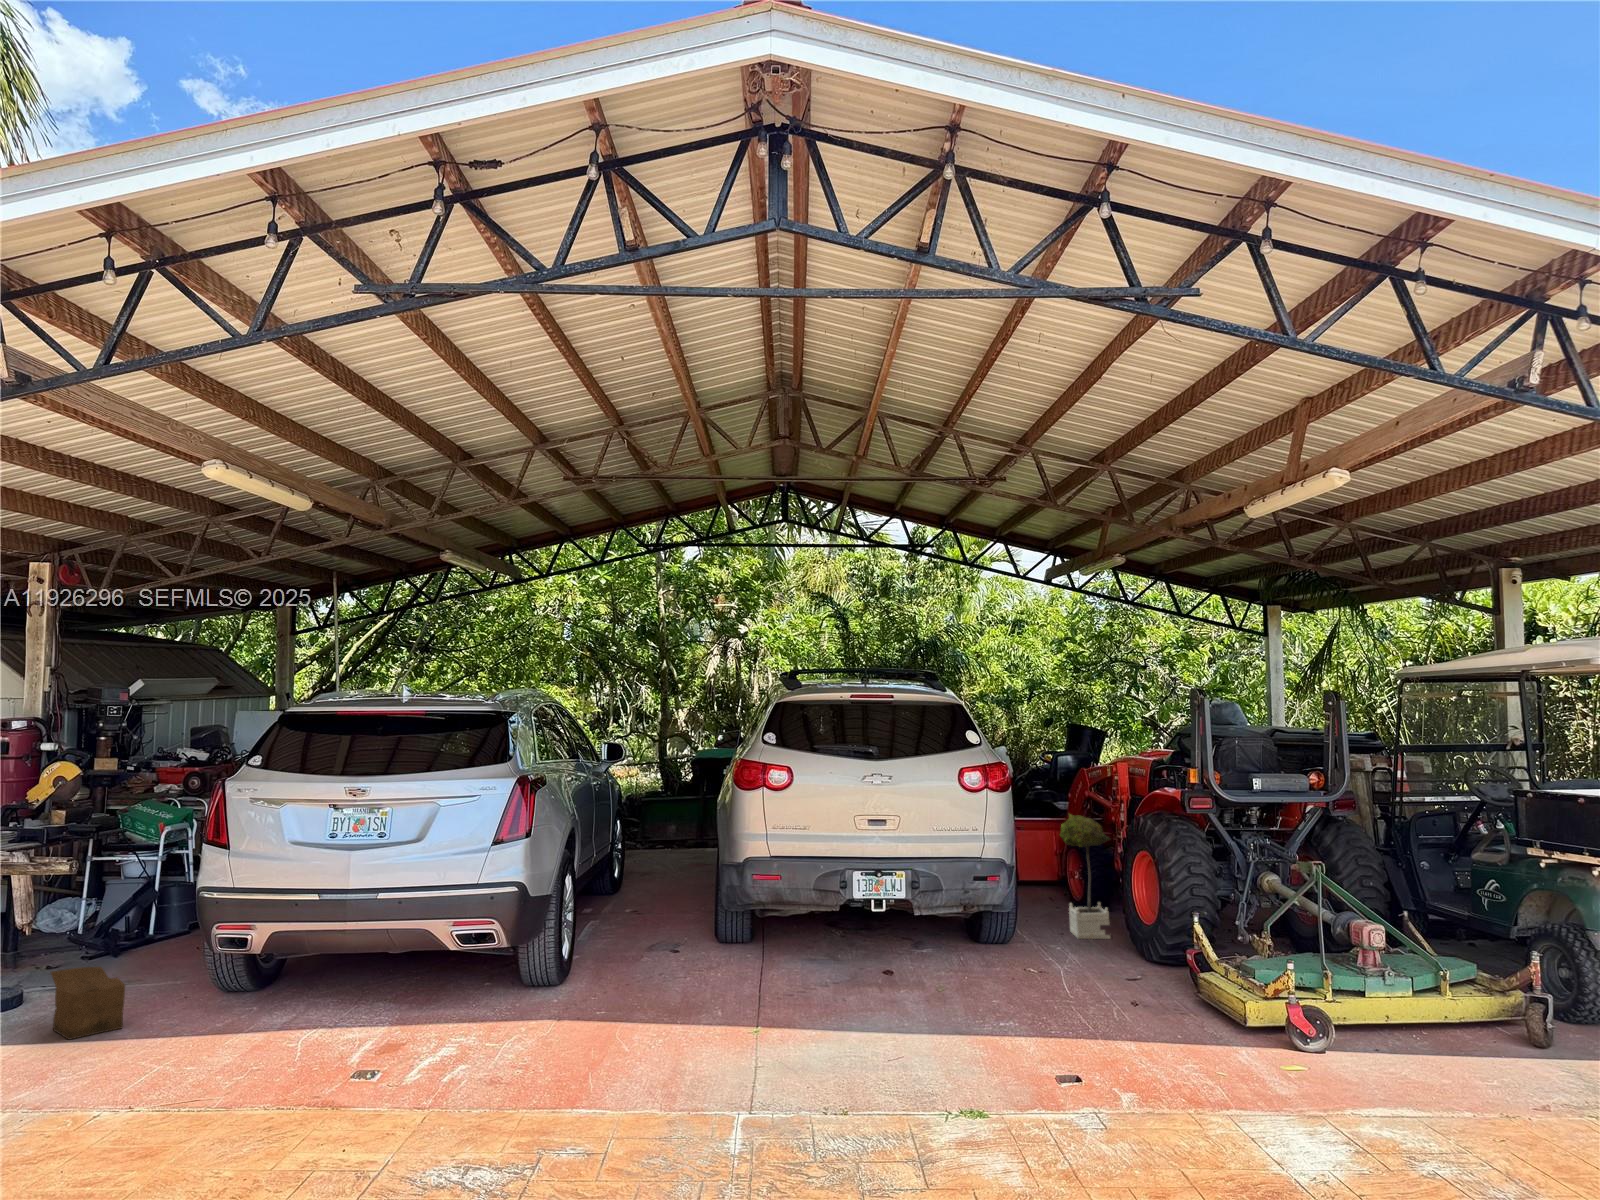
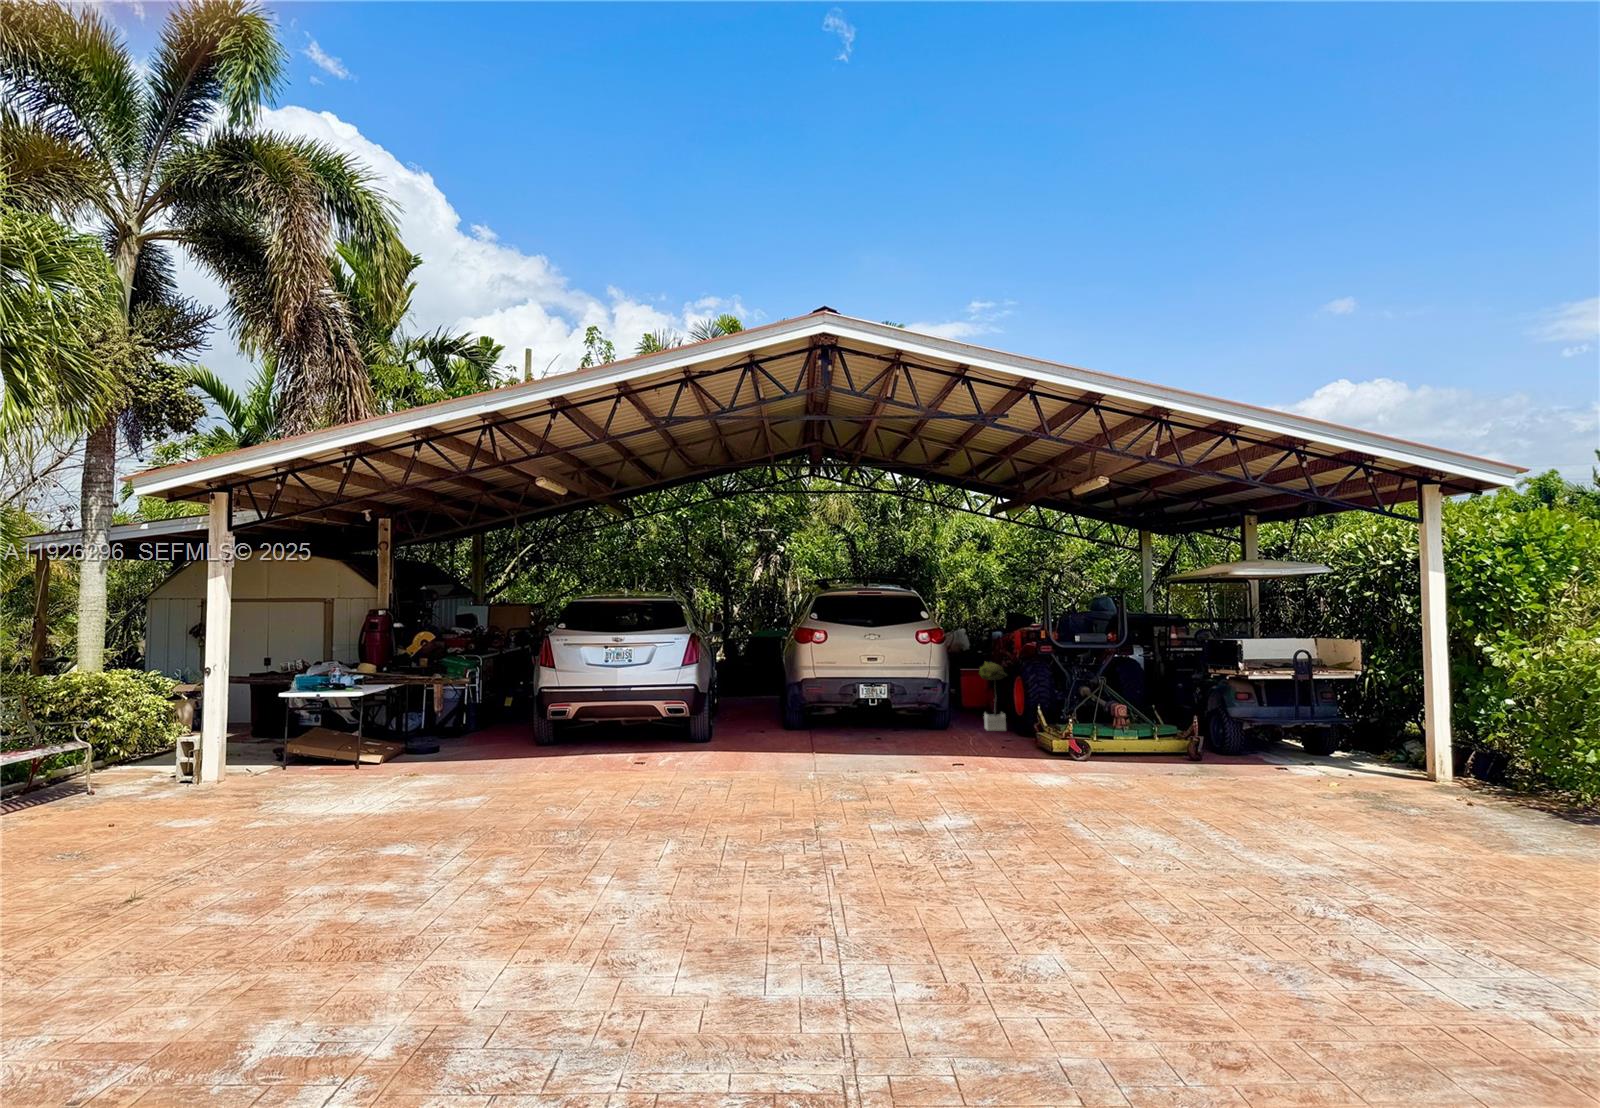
cardboard box: present [51,967,125,1039] -> none [461,731,498,761]

